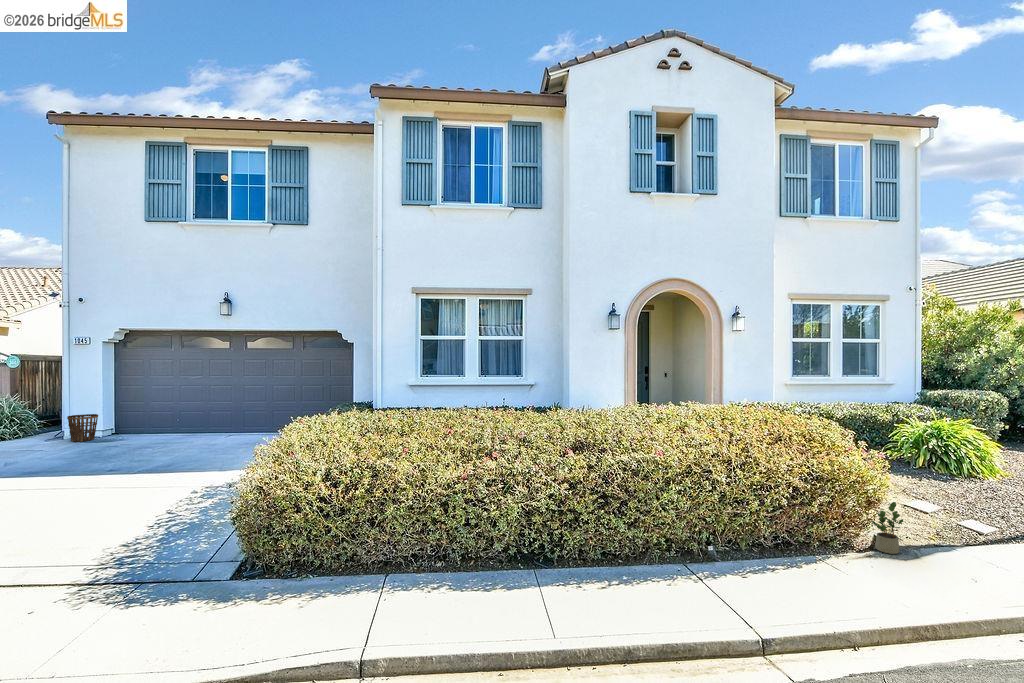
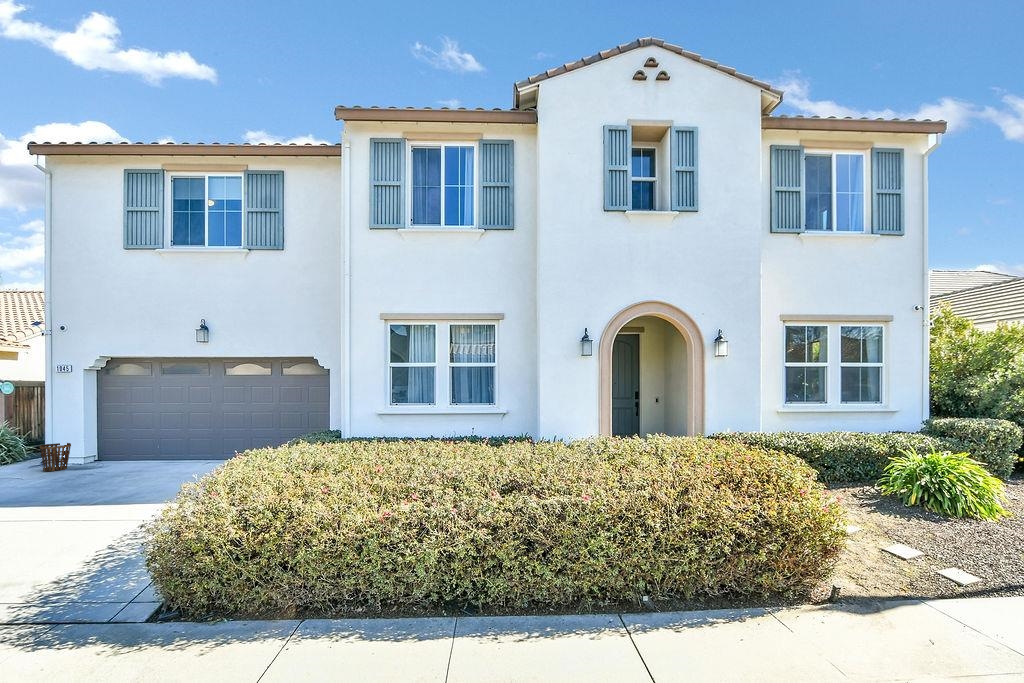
potted plant: present [871,502,903,554] -> none [823,547,855,604]

